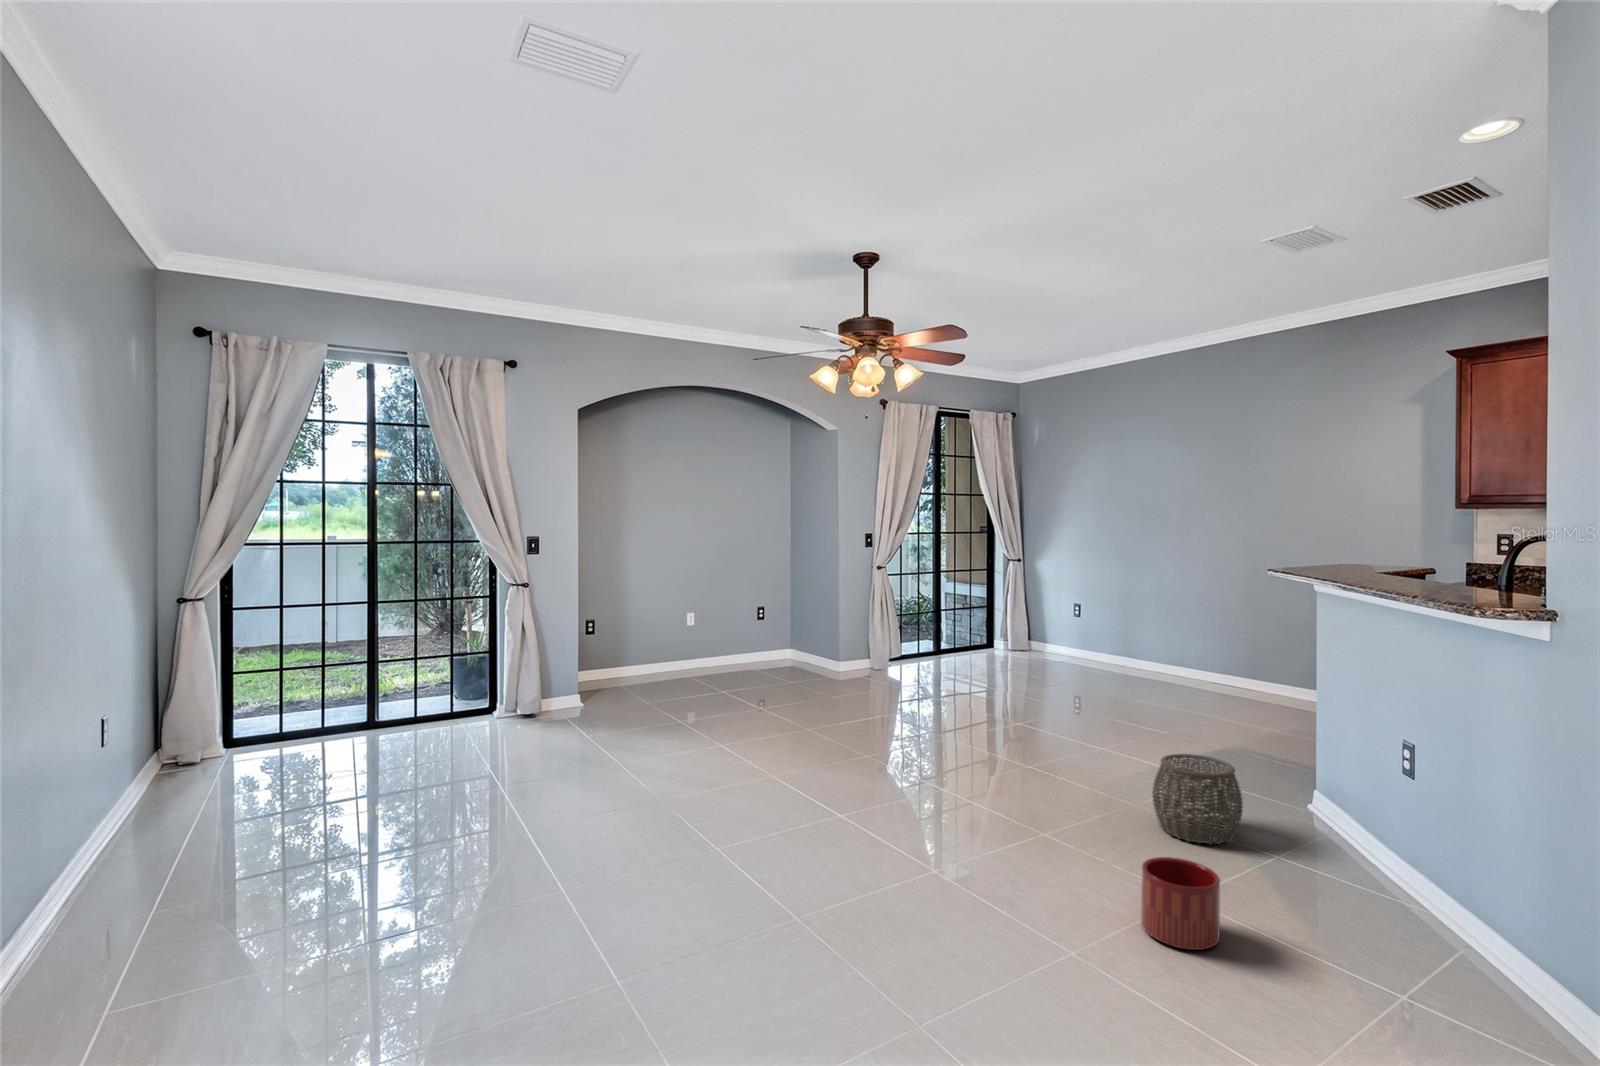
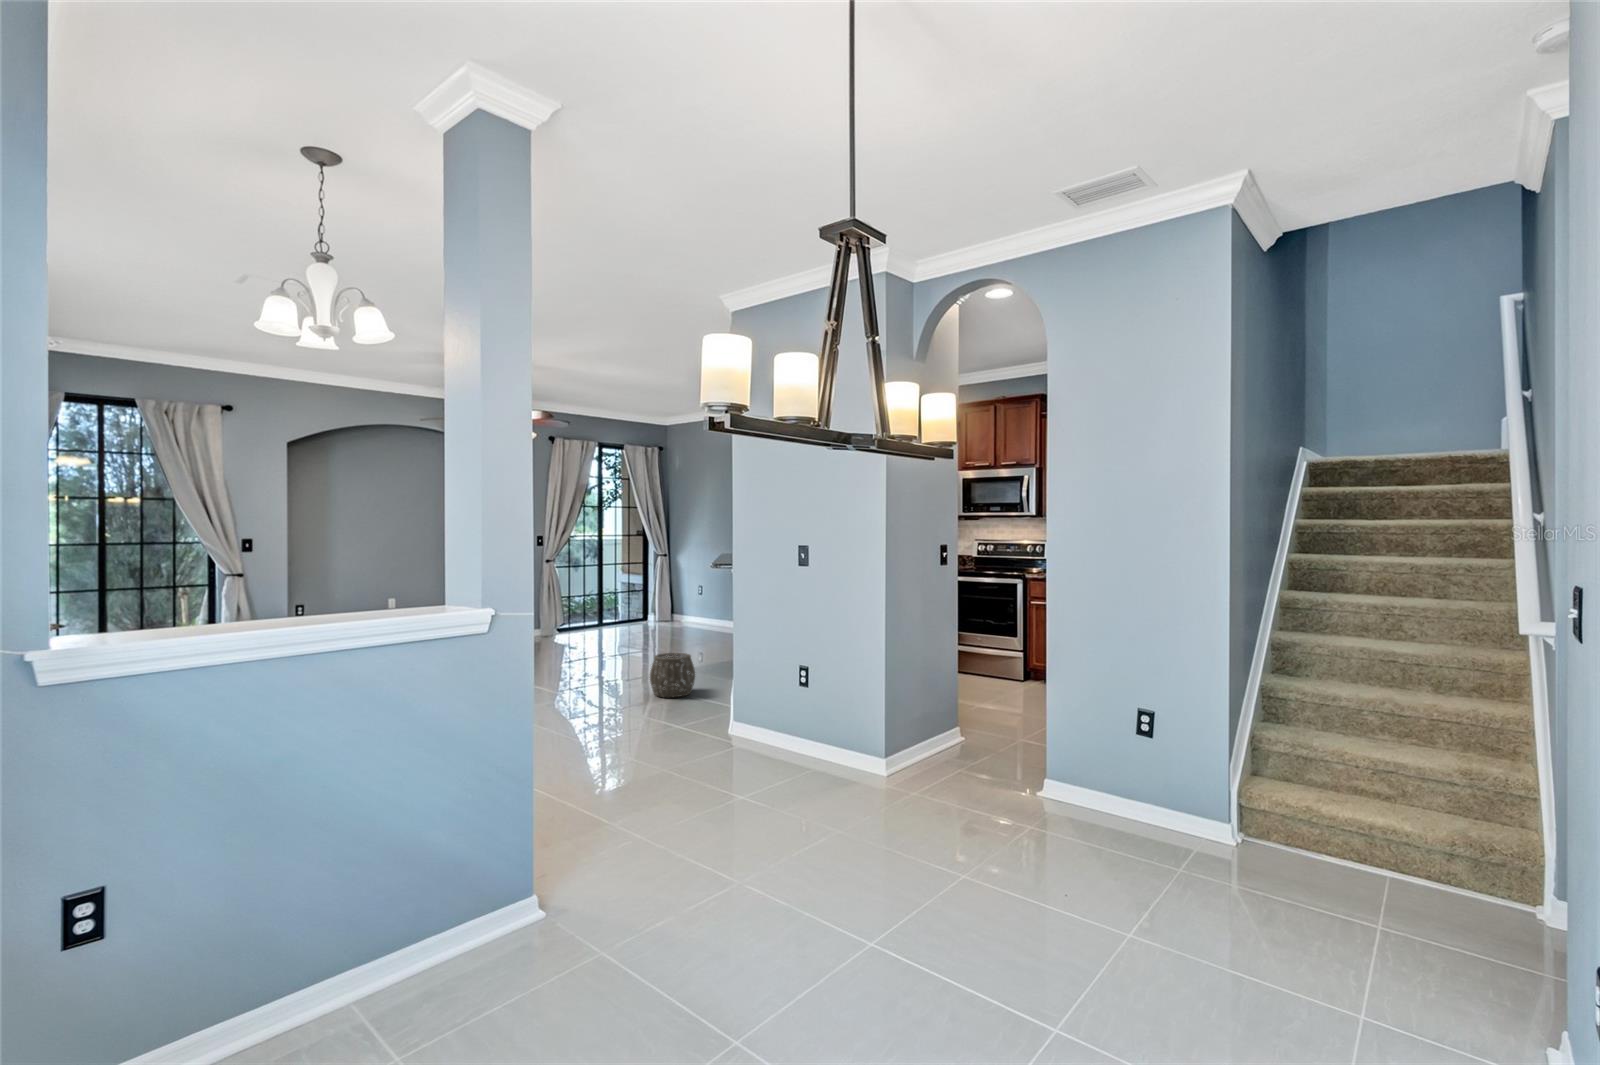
planter: present [1141,857,1220,950] -> none [598,691,634,729]

